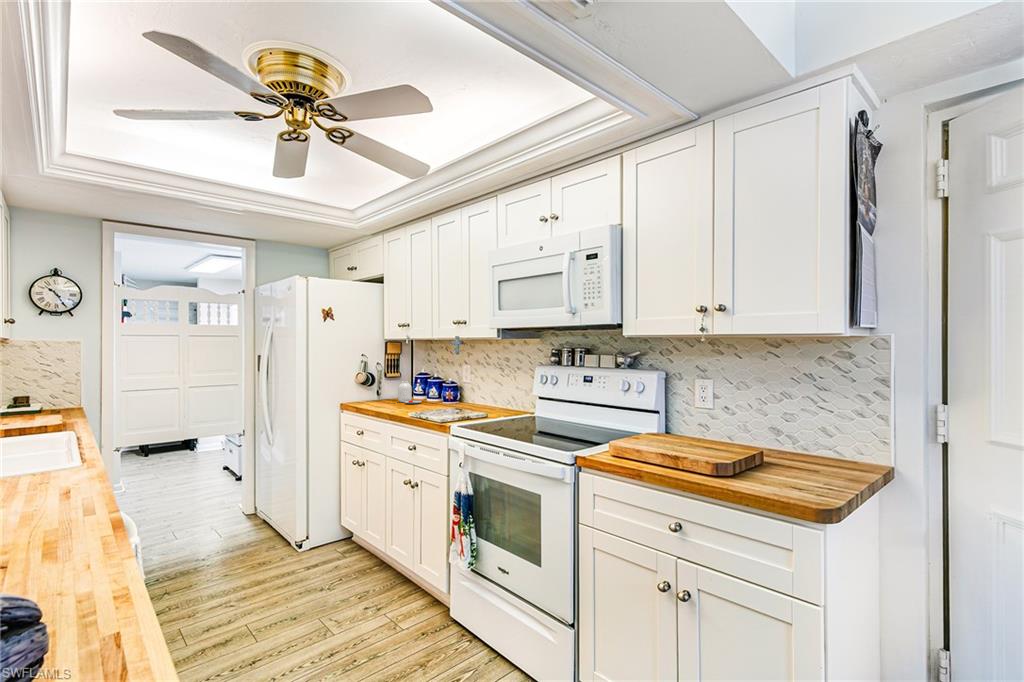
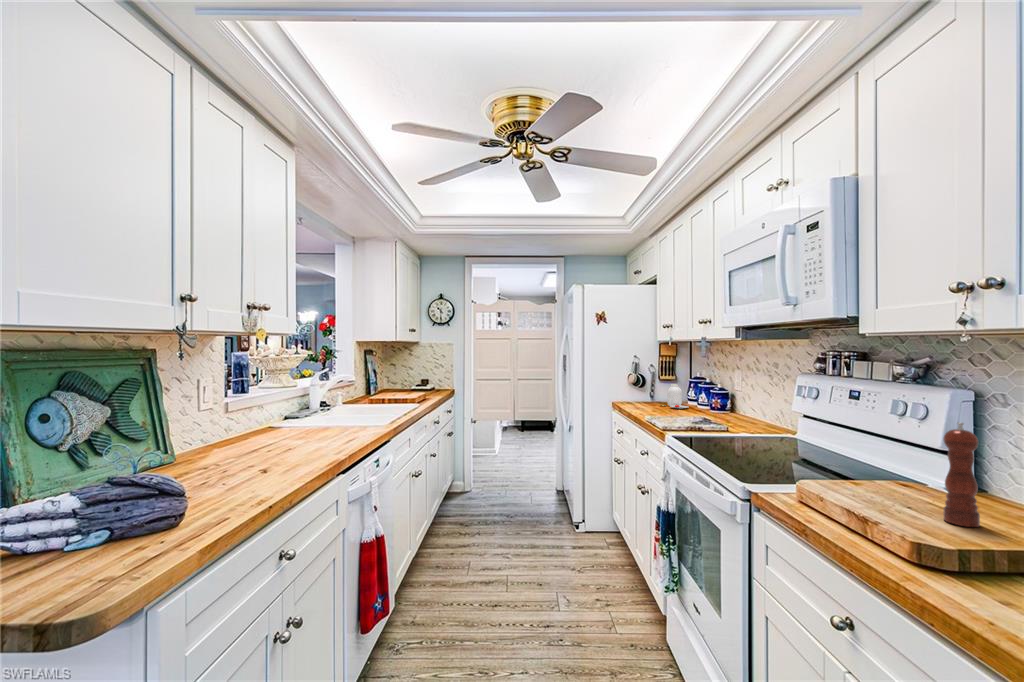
pepper mill: none [682,391,699,453] -> present [943,422,980,527]

